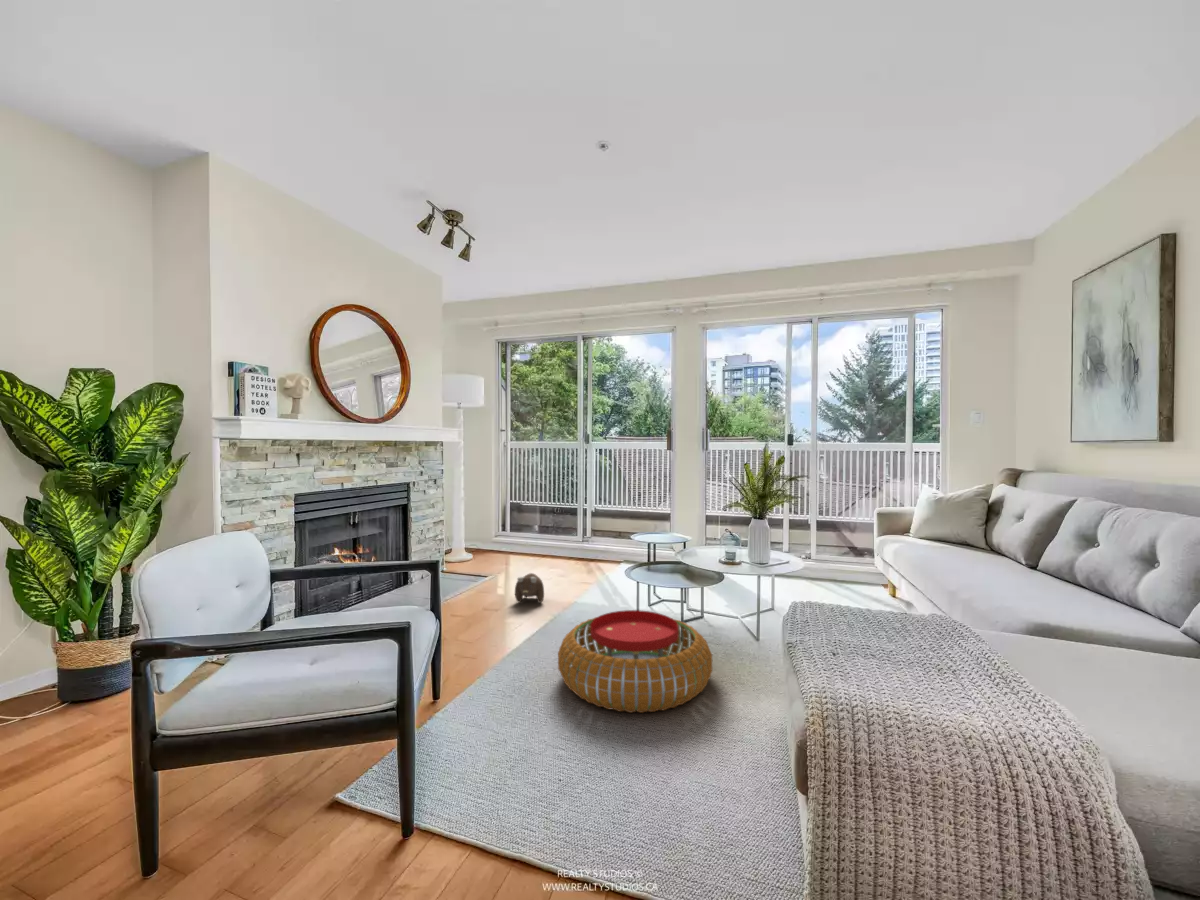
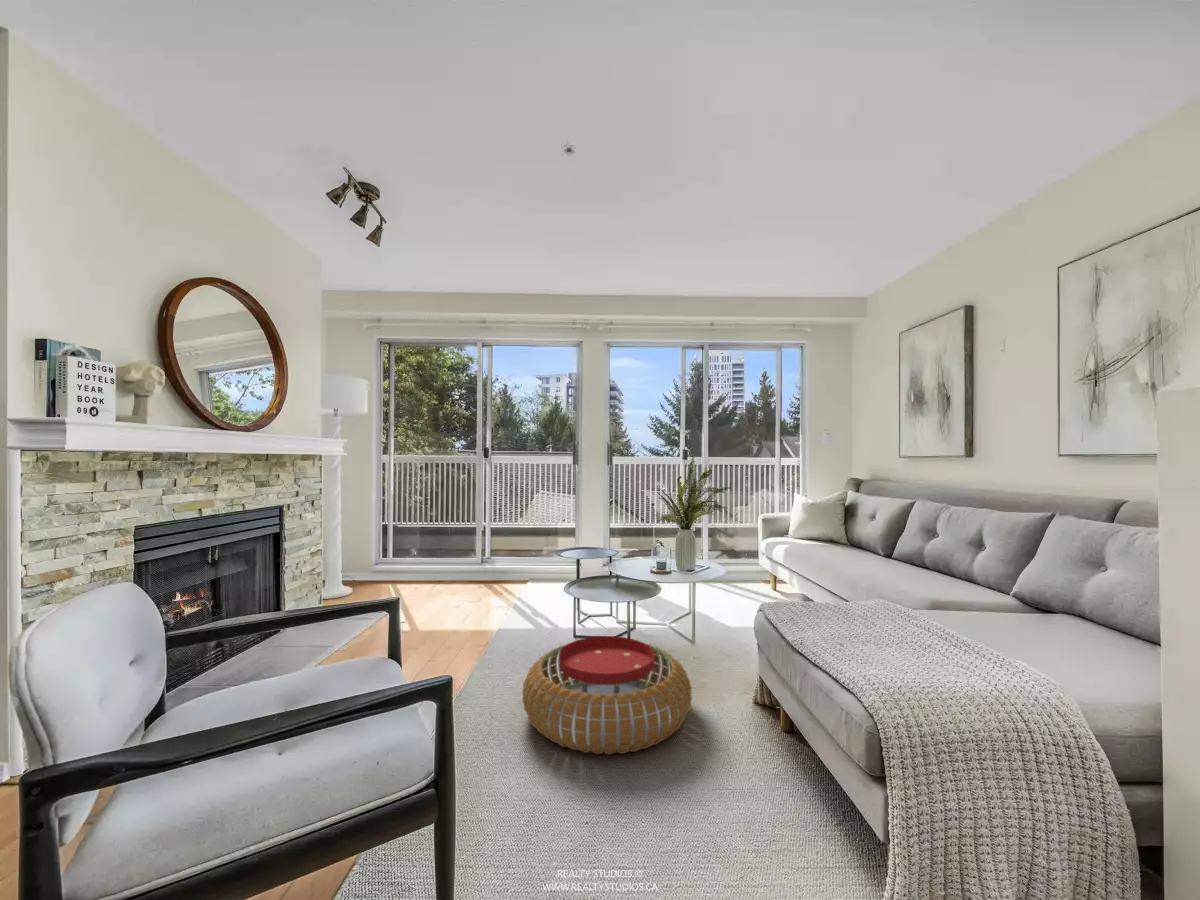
plush toy: present [515,573,544,603] -> none [428,604,463,640]

